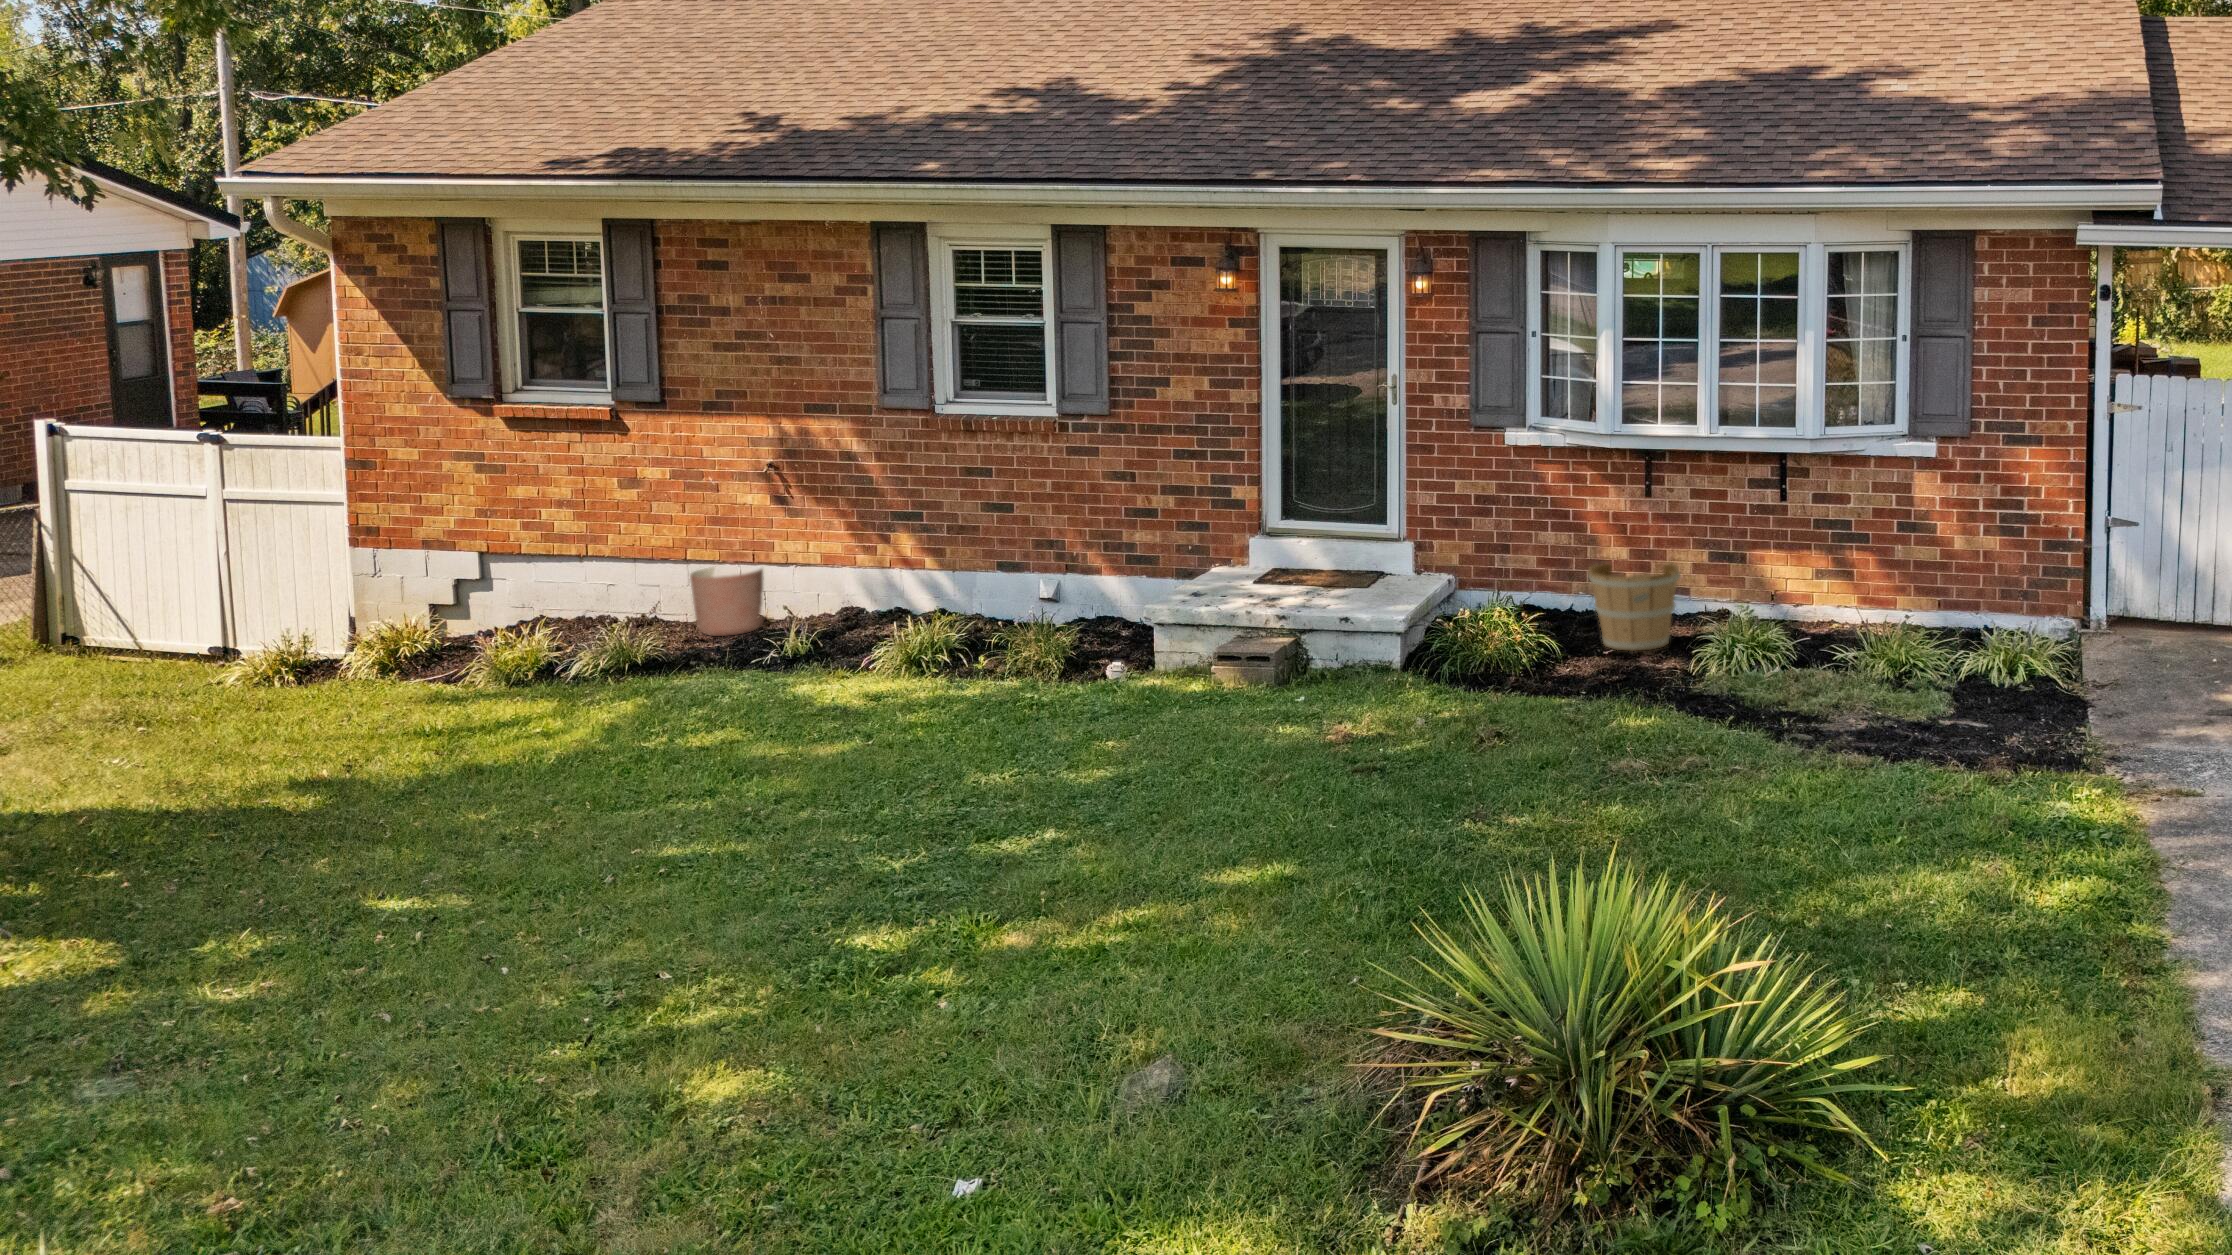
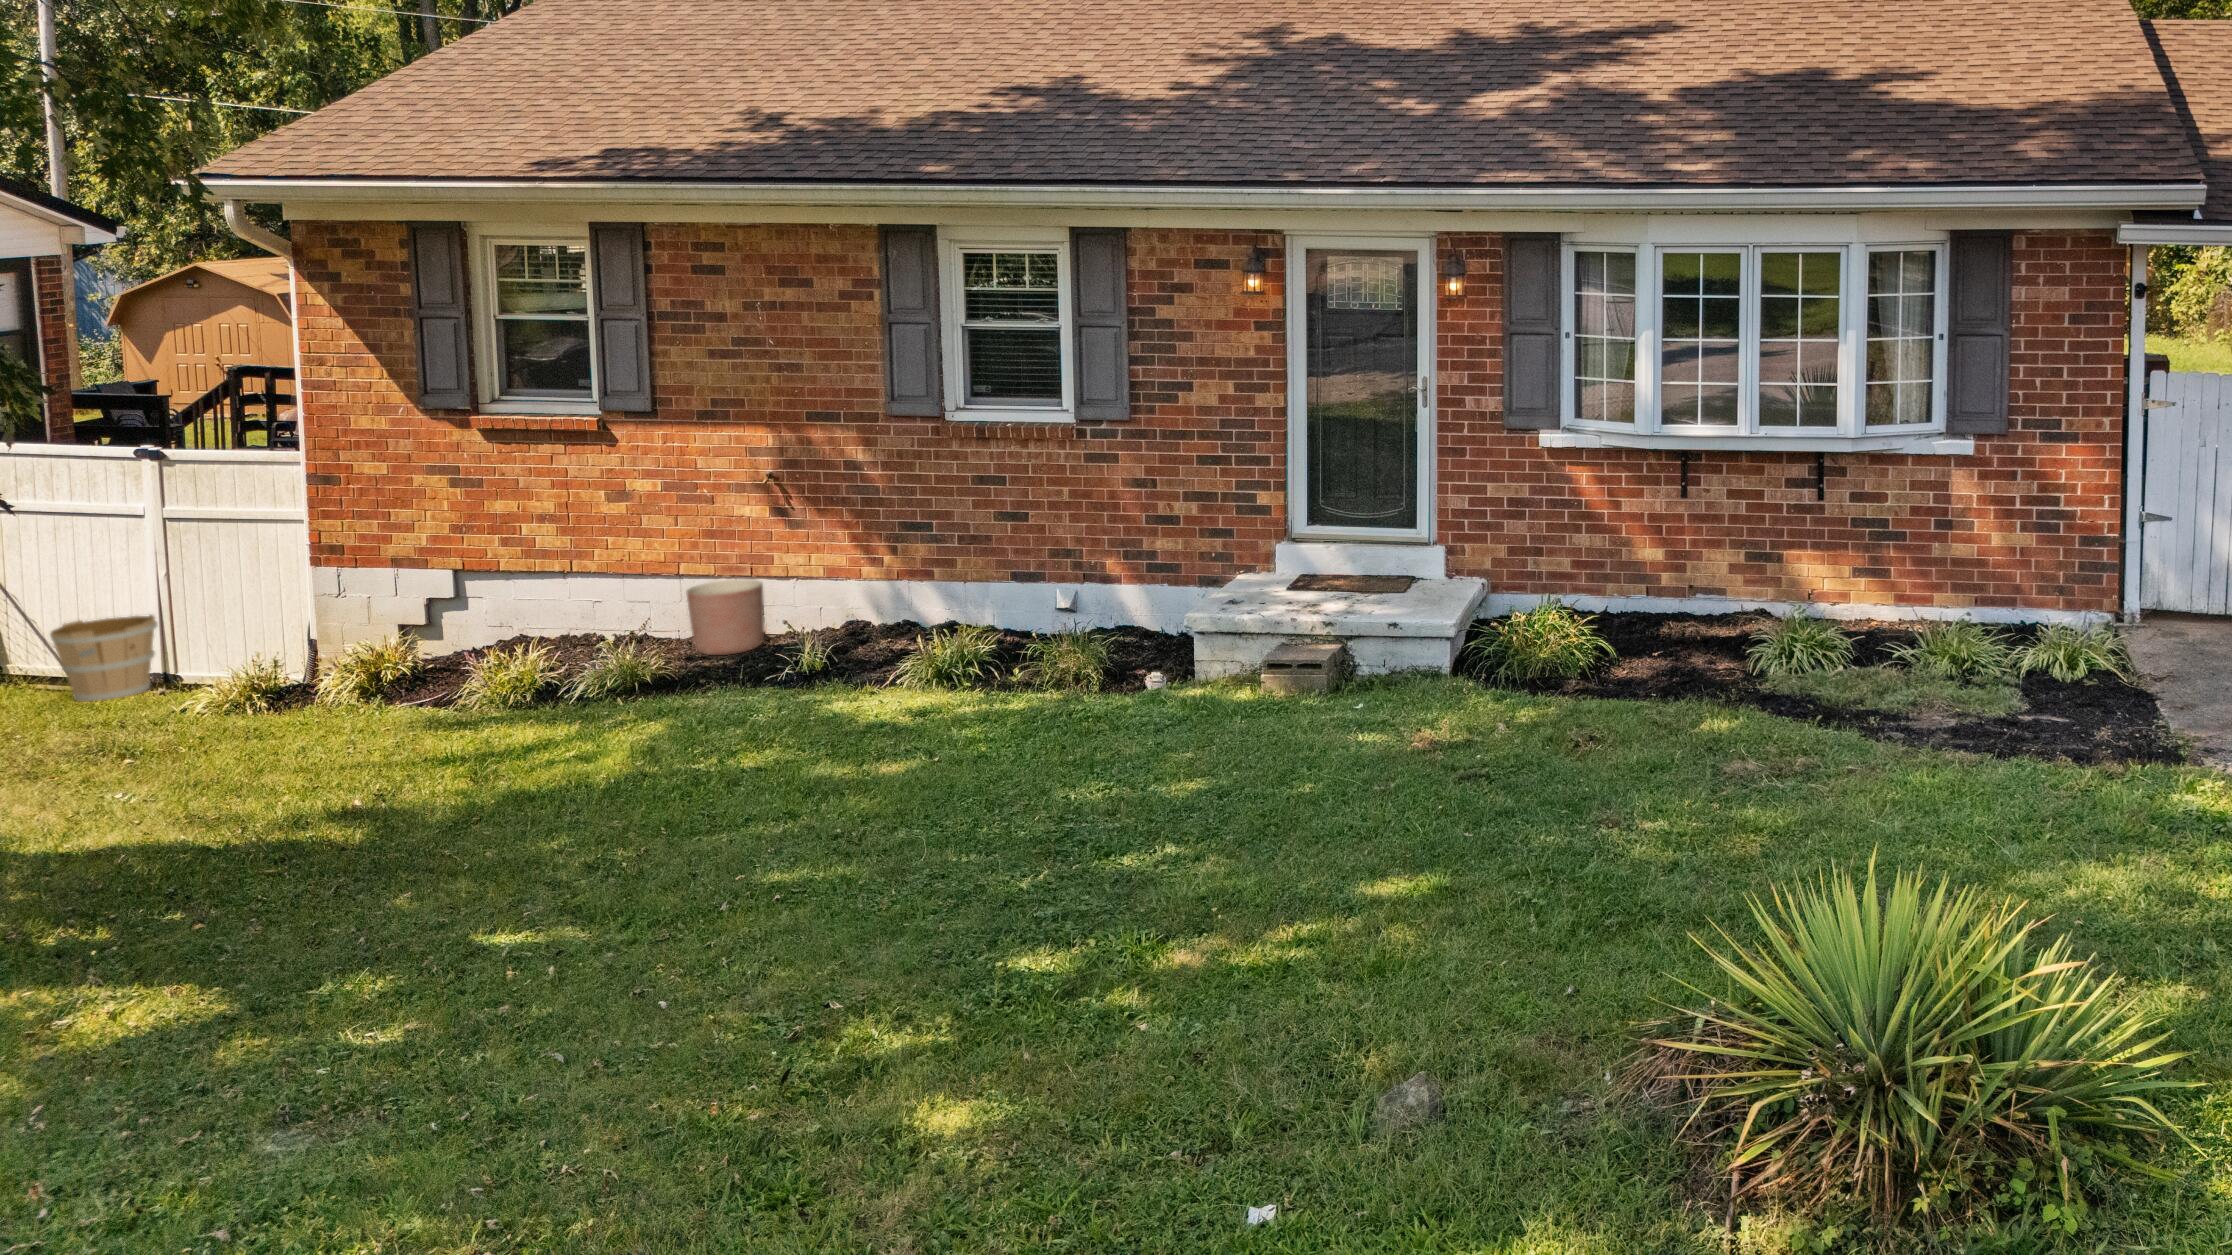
wooden bucket: present [1588,562,1680,651] -> present [50,615,157,702]

